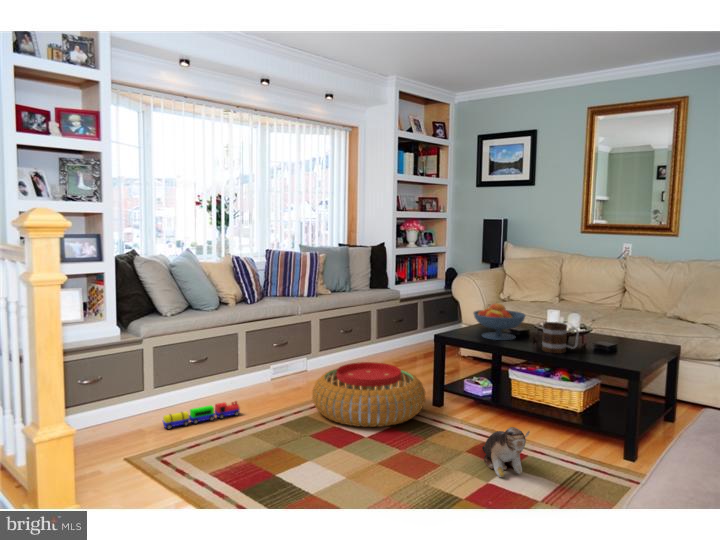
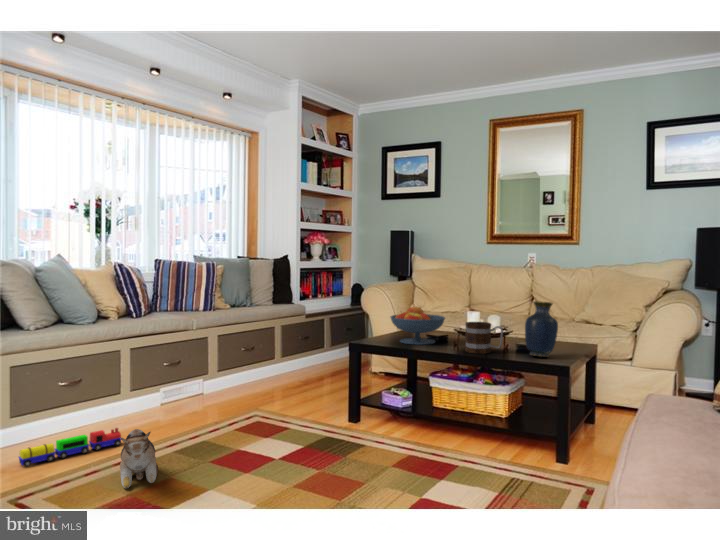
vase: none [600,307,633,360] -> present [525,301,558,357]
pouf: present [312,362,425,427] -> none [211,377,341,448]
plush toy: present [482,427,530,477] -> present [120,429,158,488]

